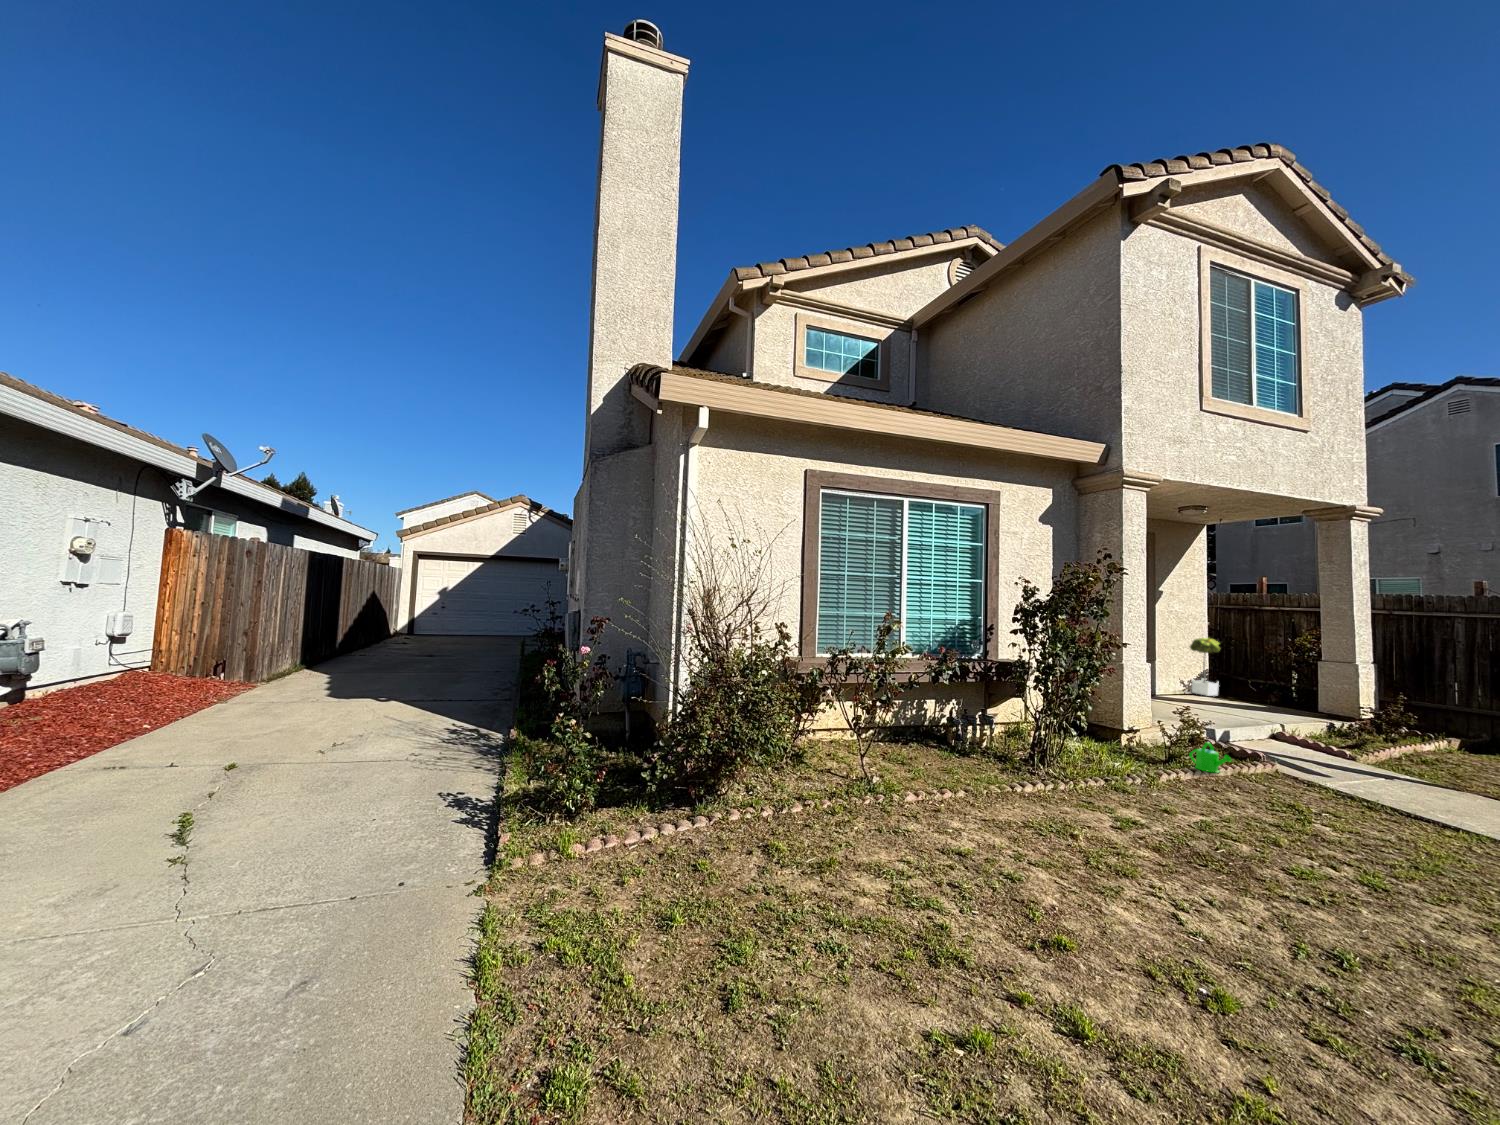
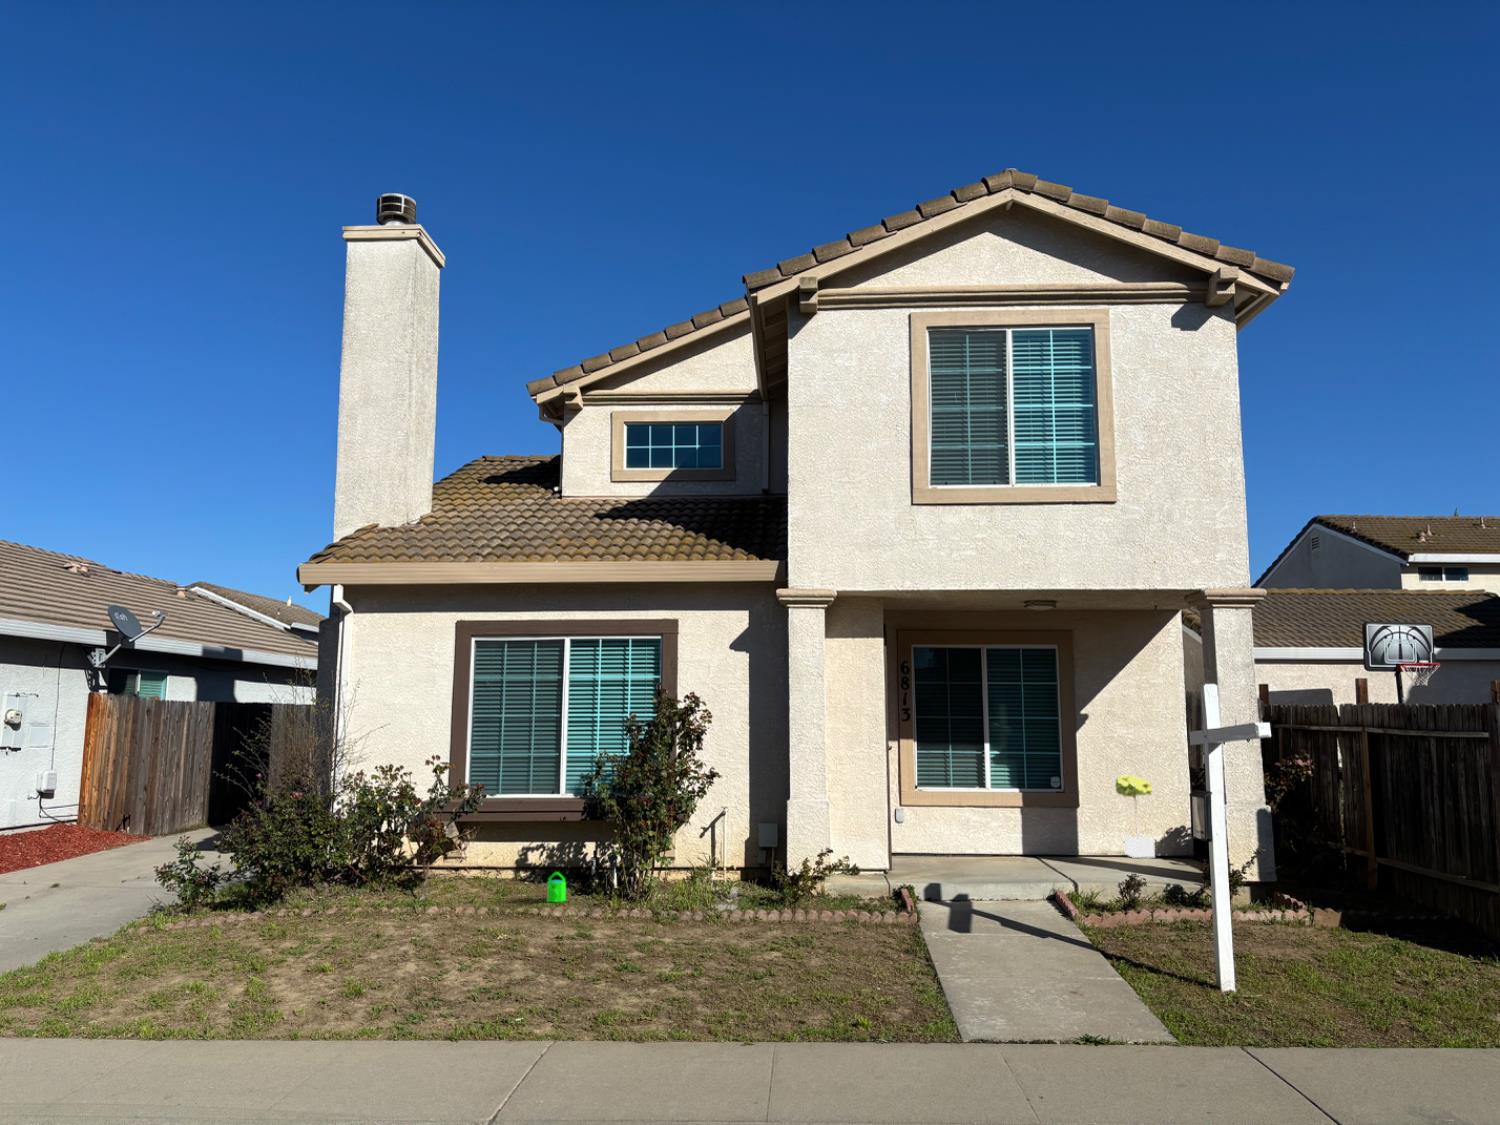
watering can: present [1189,742,1232,773] -> present [546,872,566,902]

